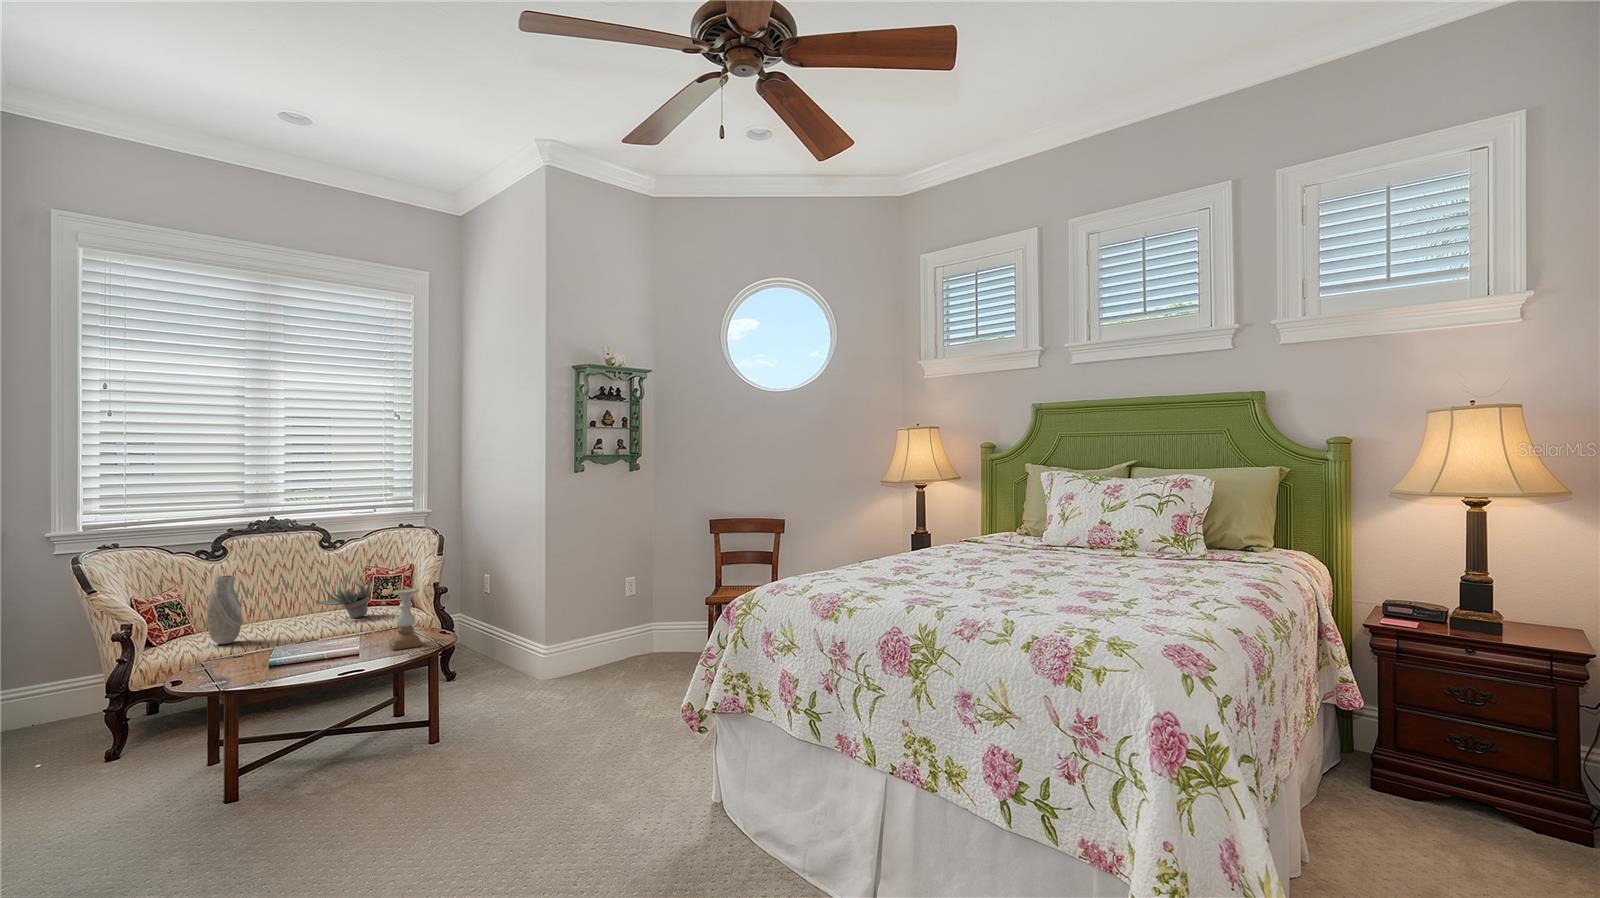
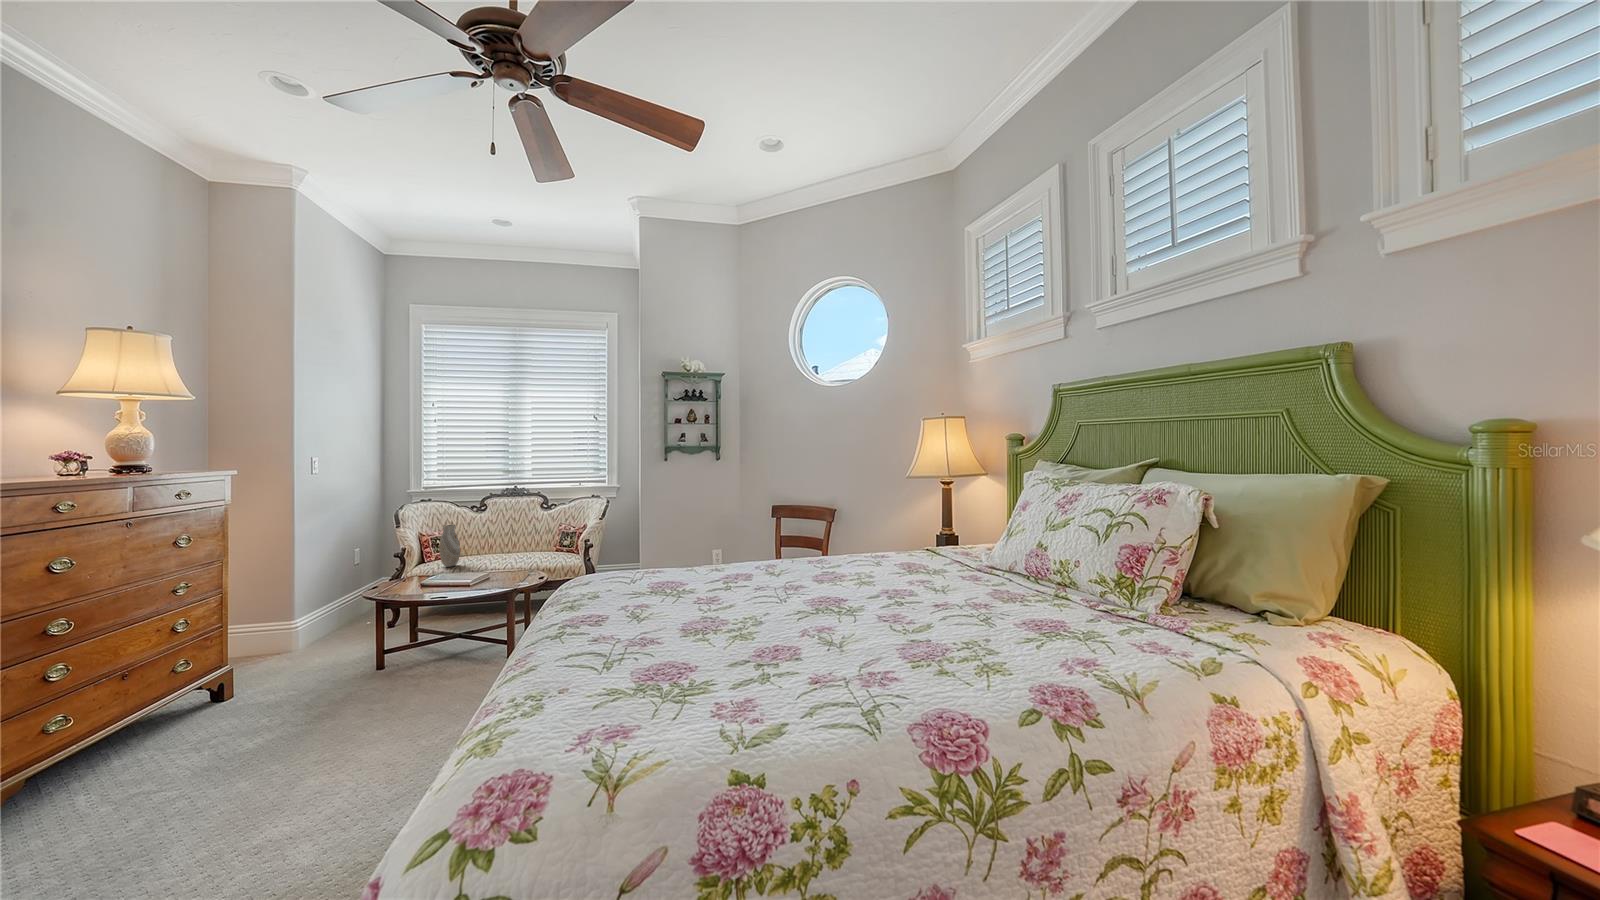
succulent plant: present [316,571,372,618] -> none [513,525,549,556]
candle holder: present [389,588,422,650] -> none [492,544,518,586]

